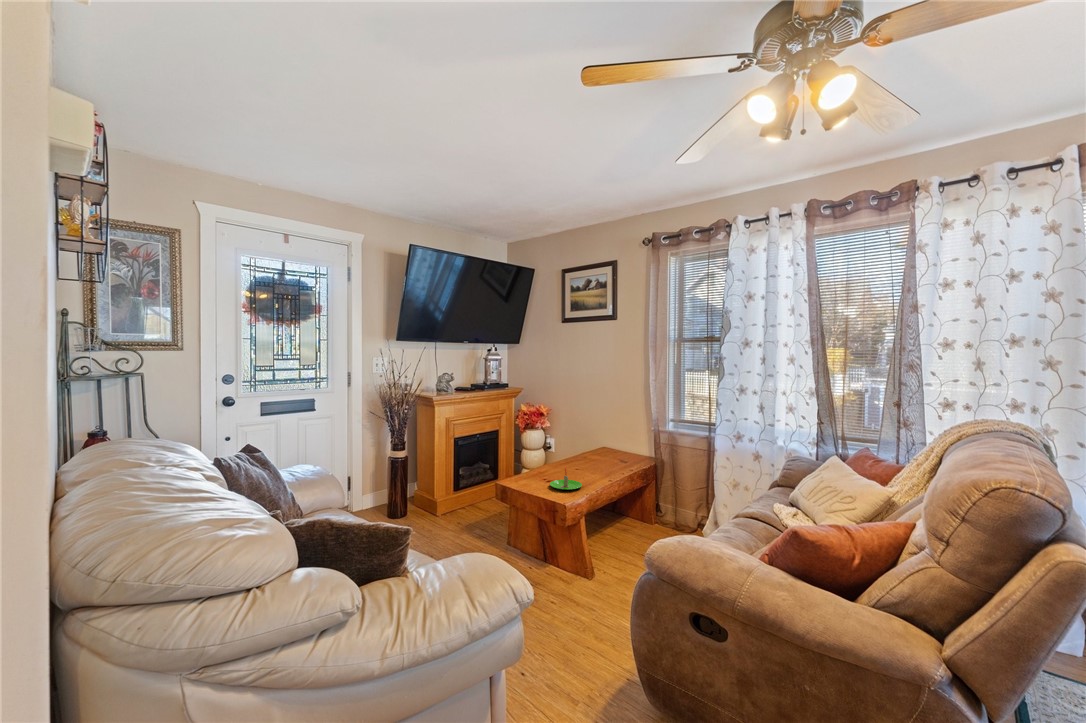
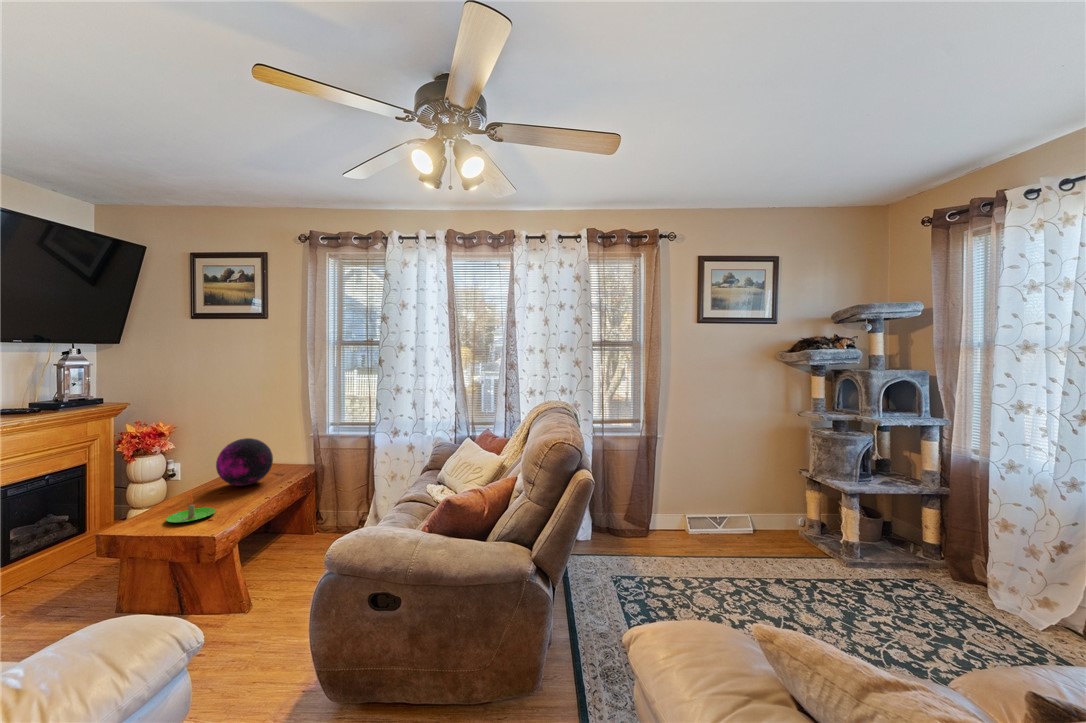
decorative orb: none [580,425,621,468] -> present [216,438,273,486]

